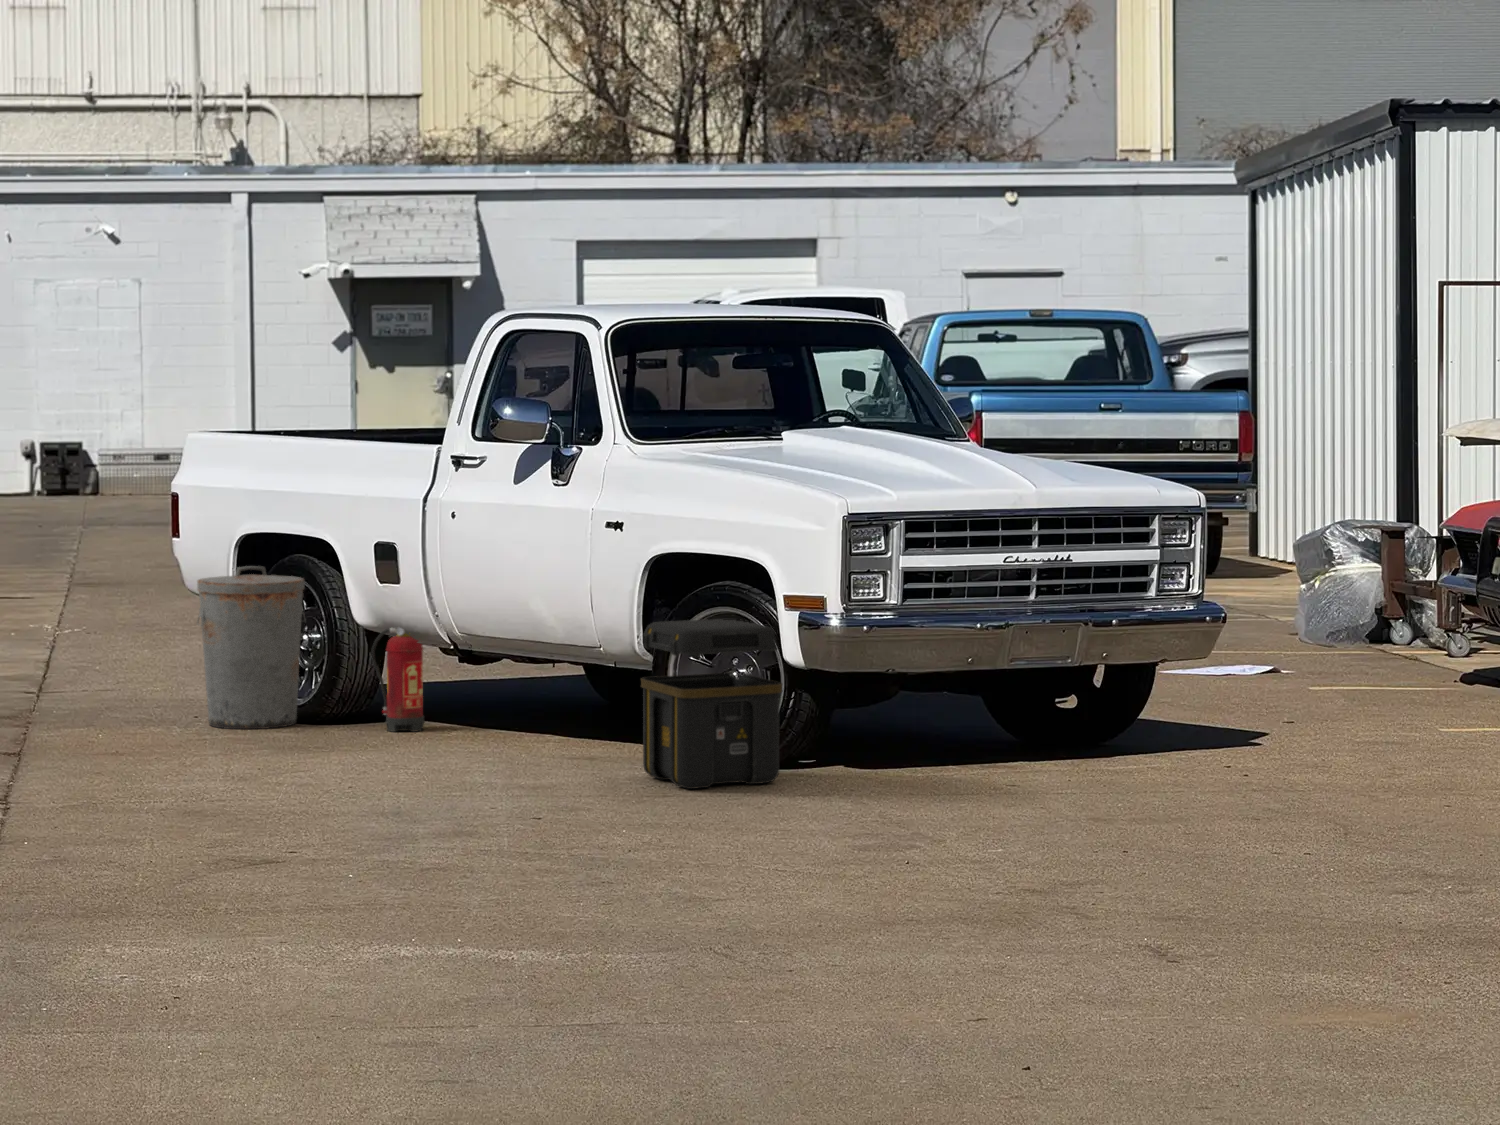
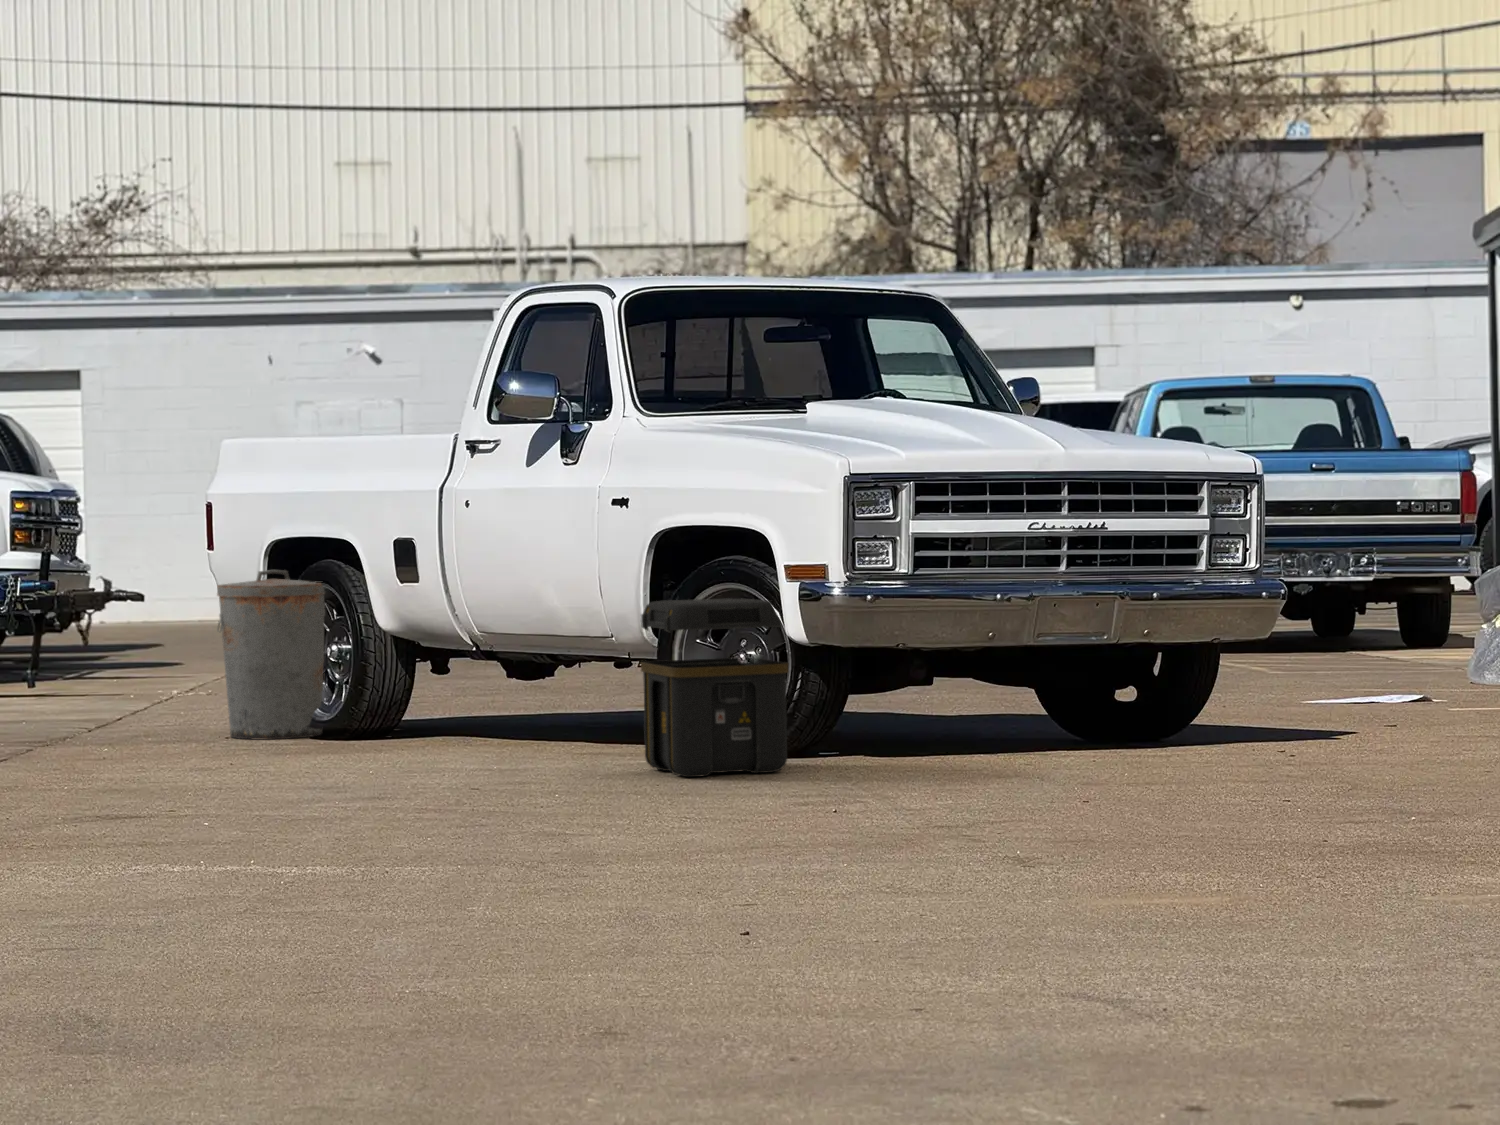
fire extinguisher: present [371,627,425,732] -> none [394,617,454,740]

